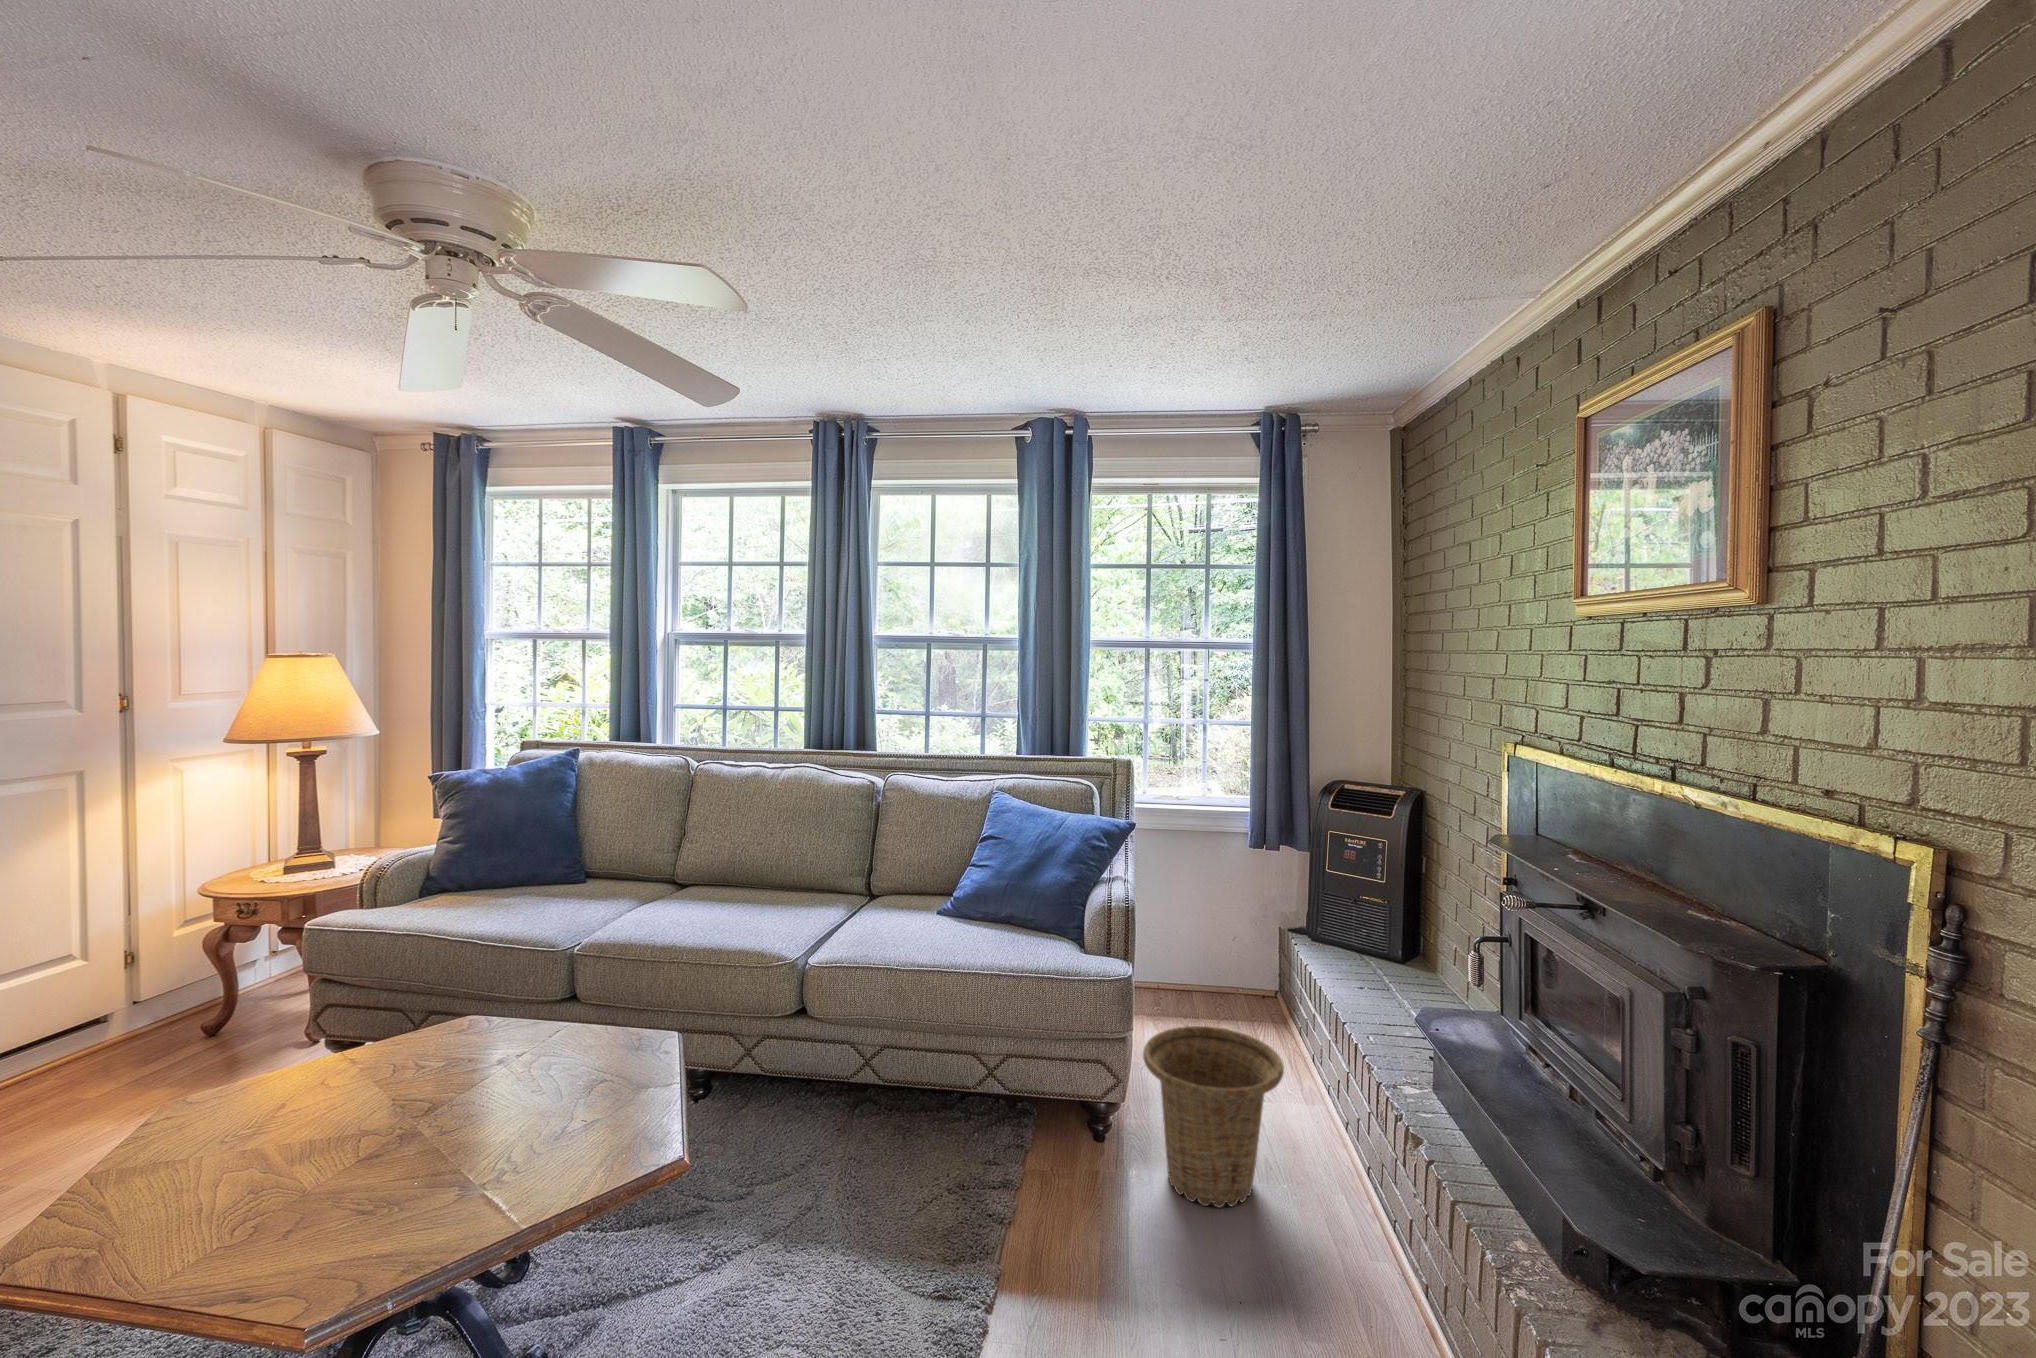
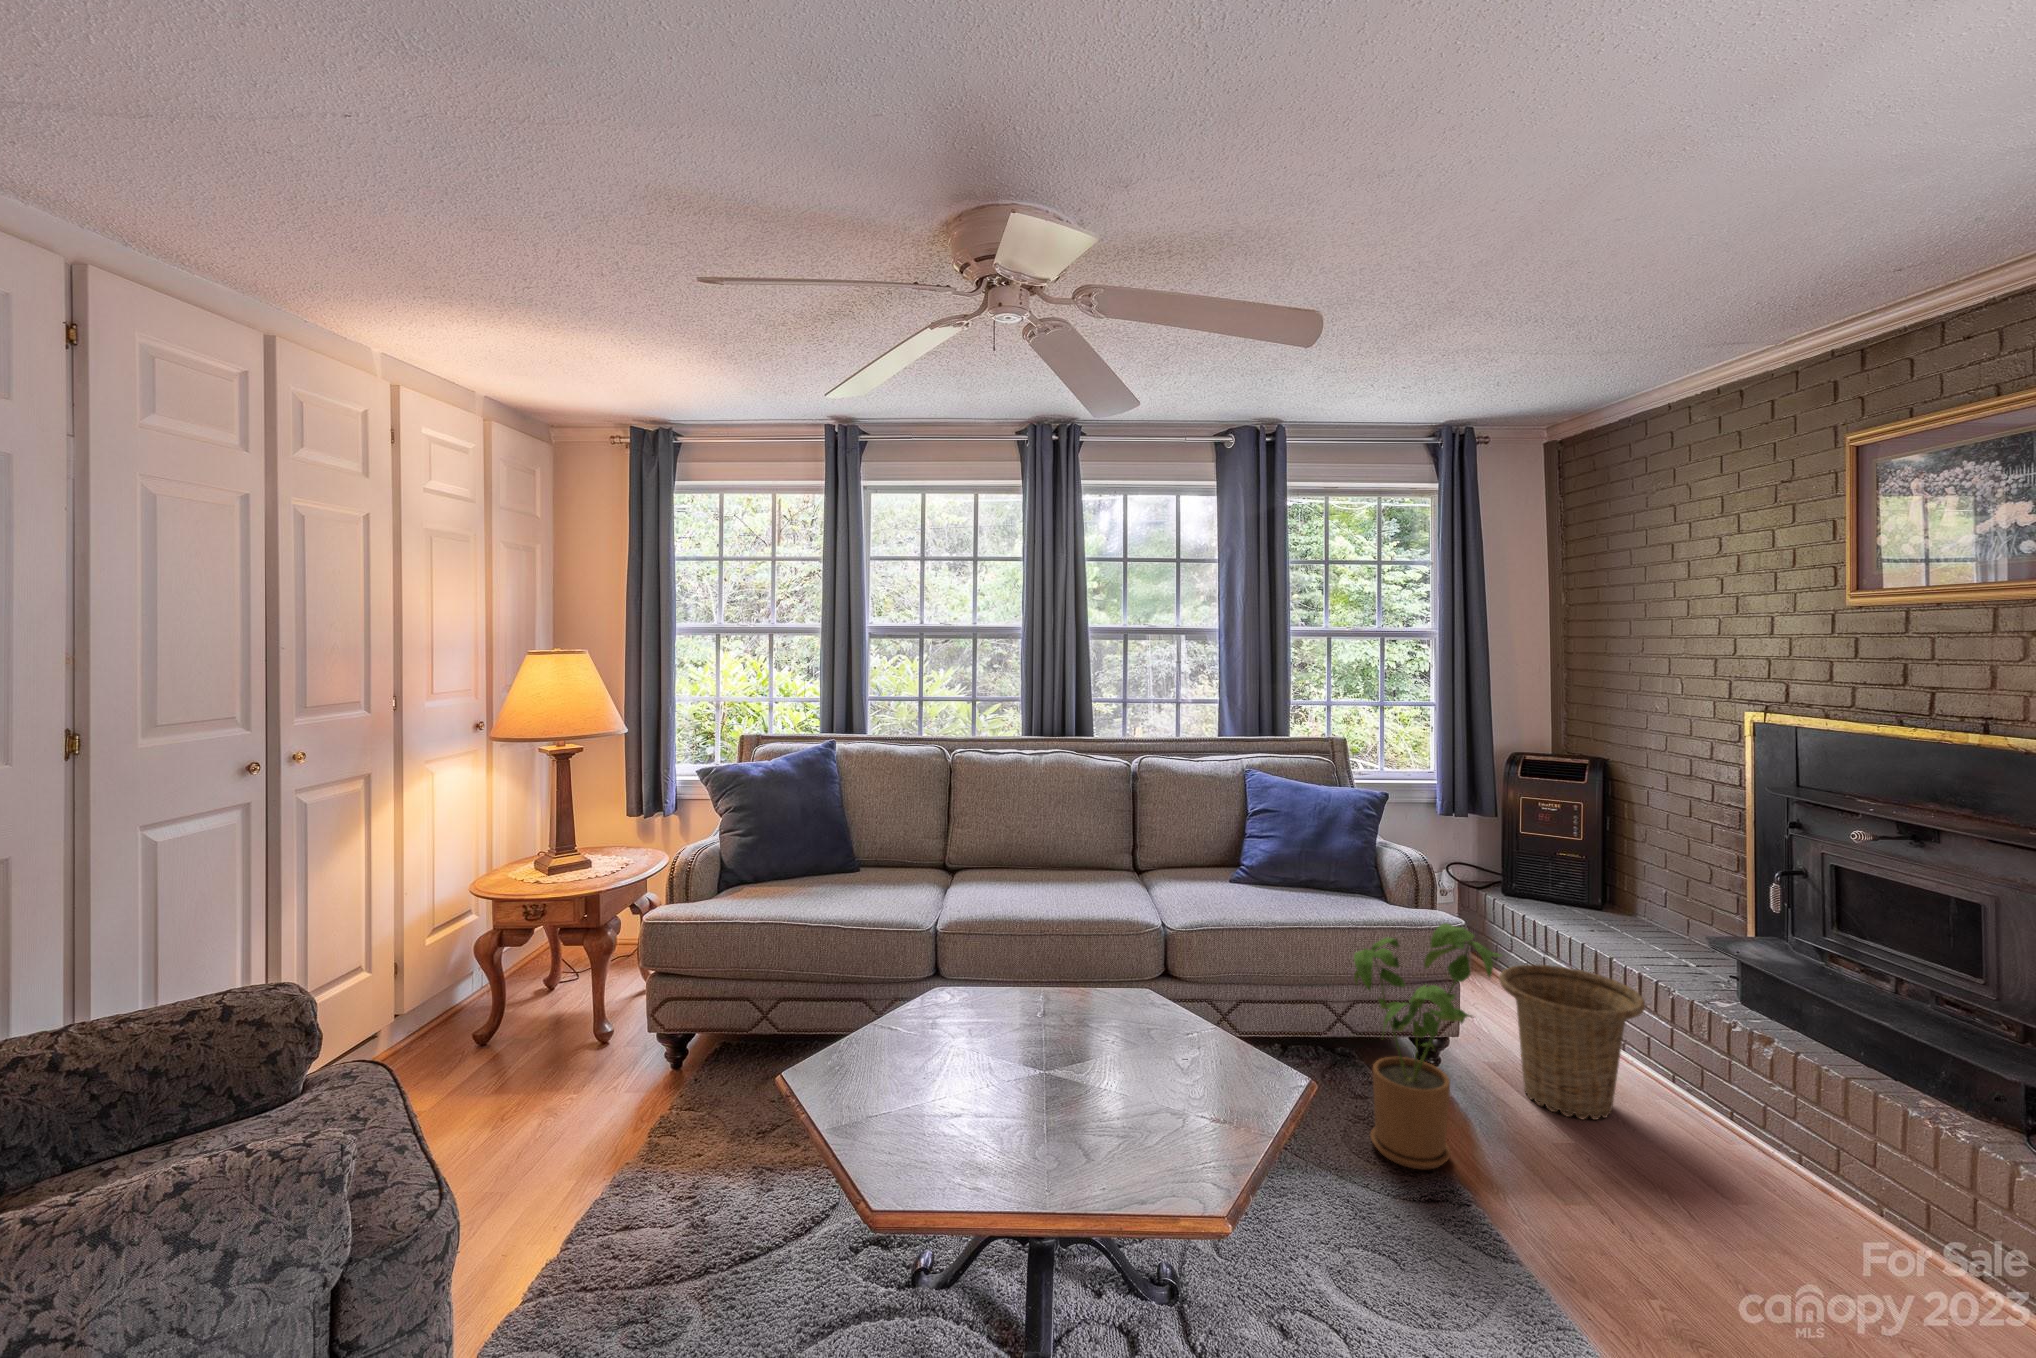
house plant: none [917,981,1070,1249] -> present [1354,923,1501,1169]

